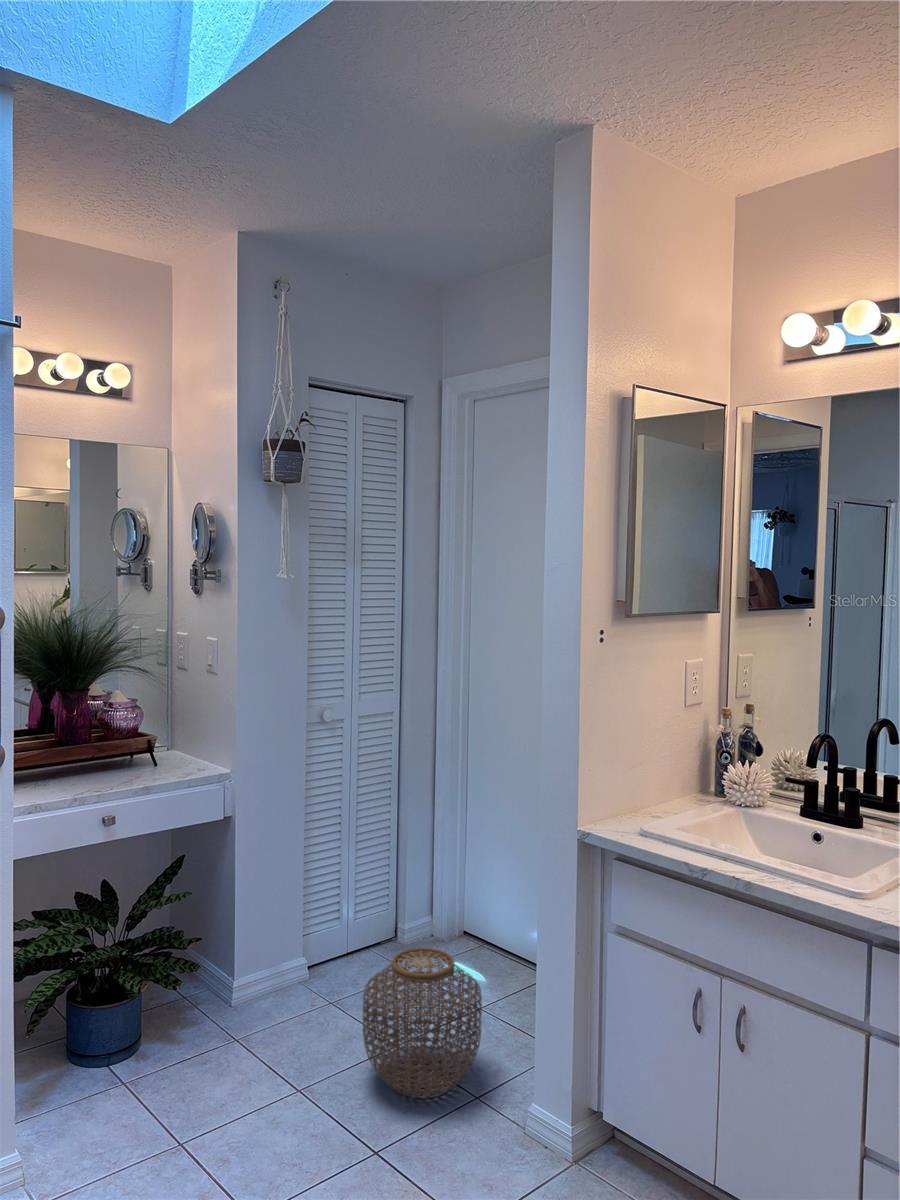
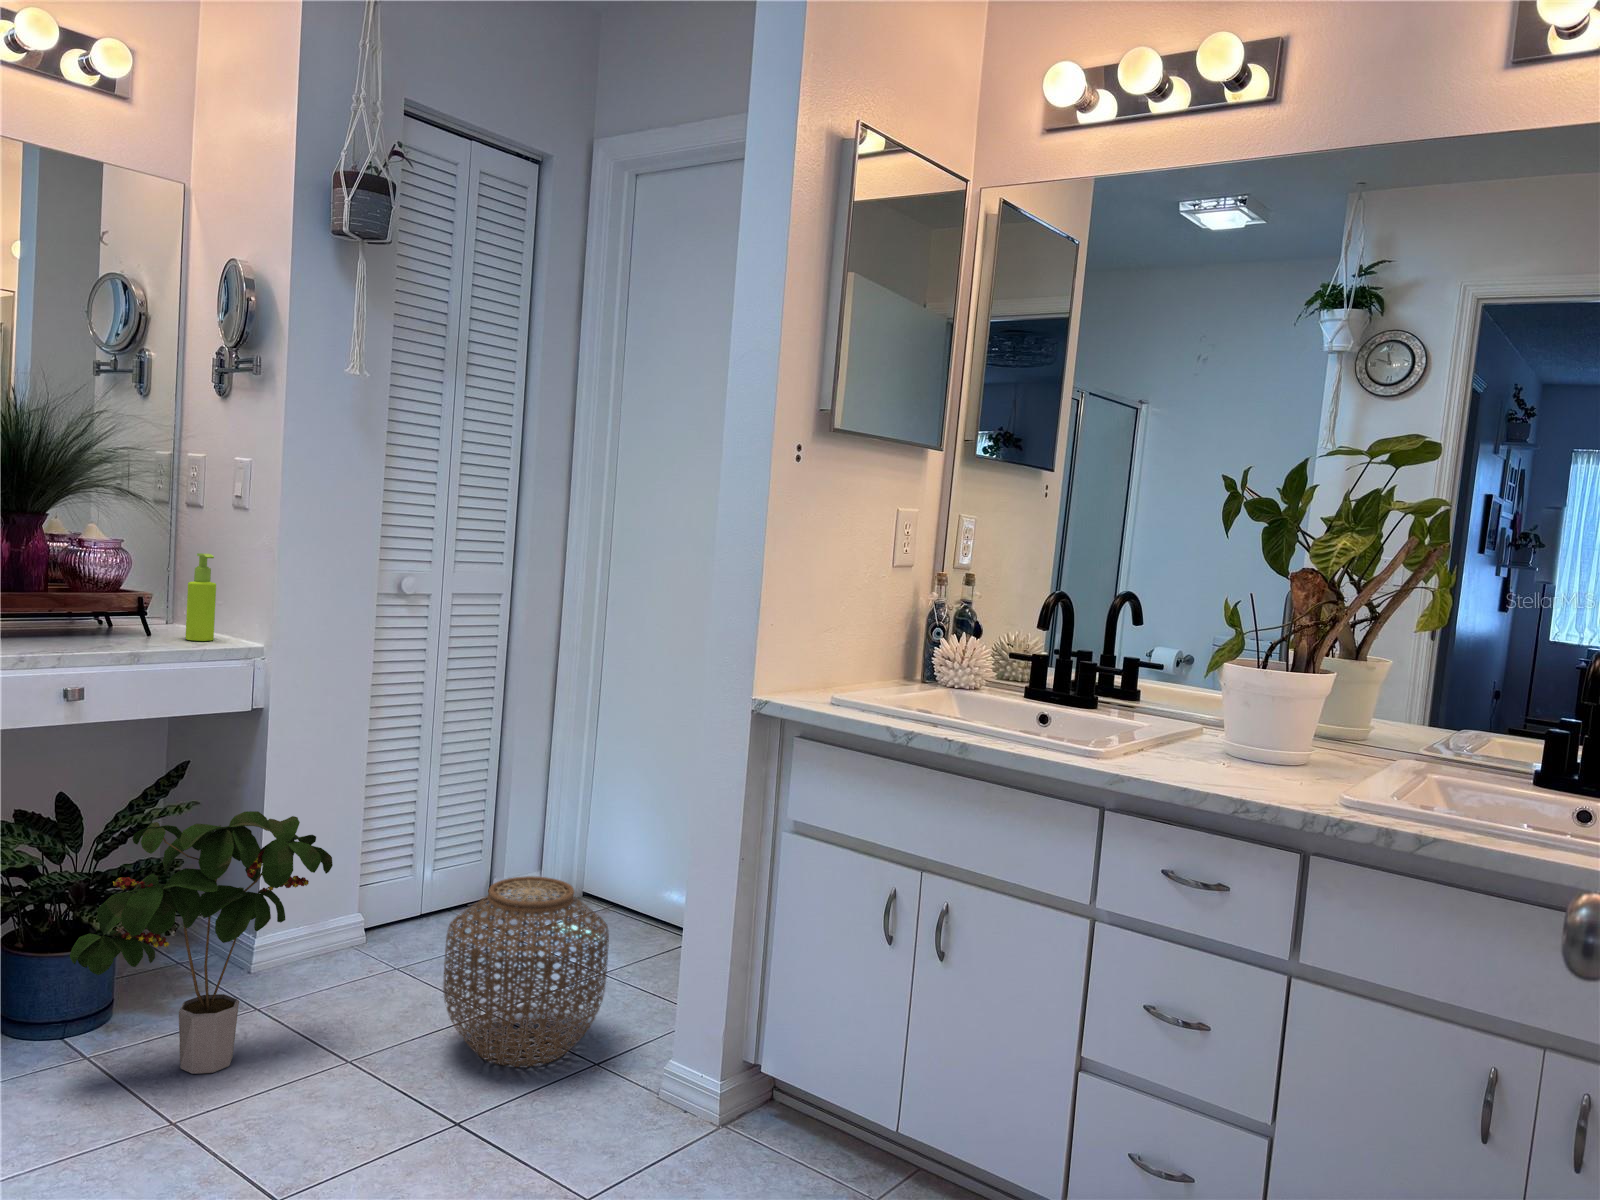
soap dispenser: none [179,709,198,772] -> present [185,553,216,641]
potted plant: none [110,905,282,1098] -> present [70,811,333,1074]

